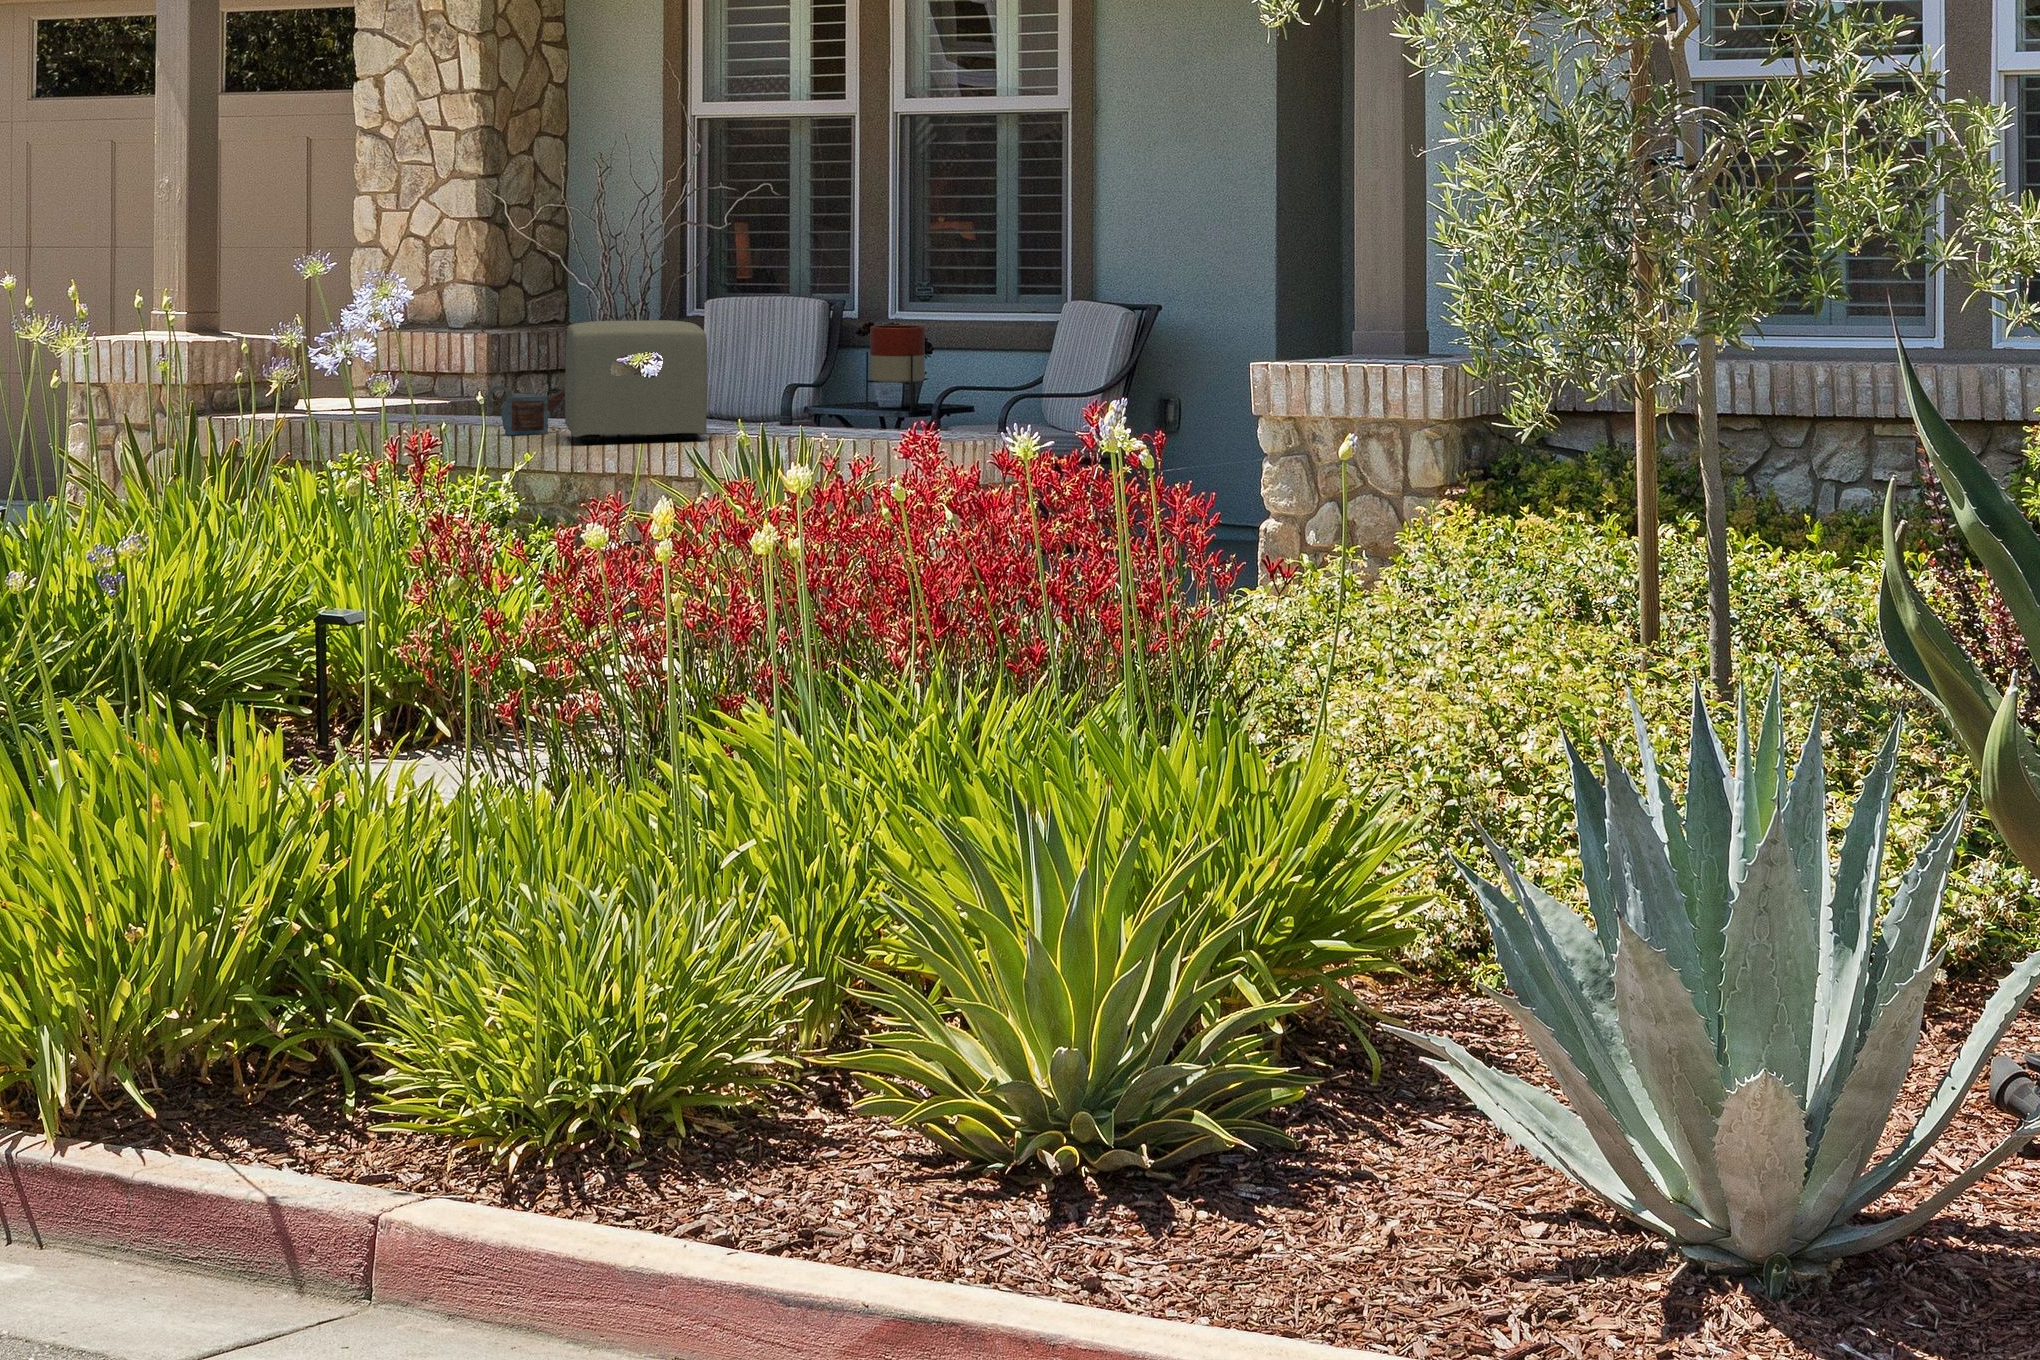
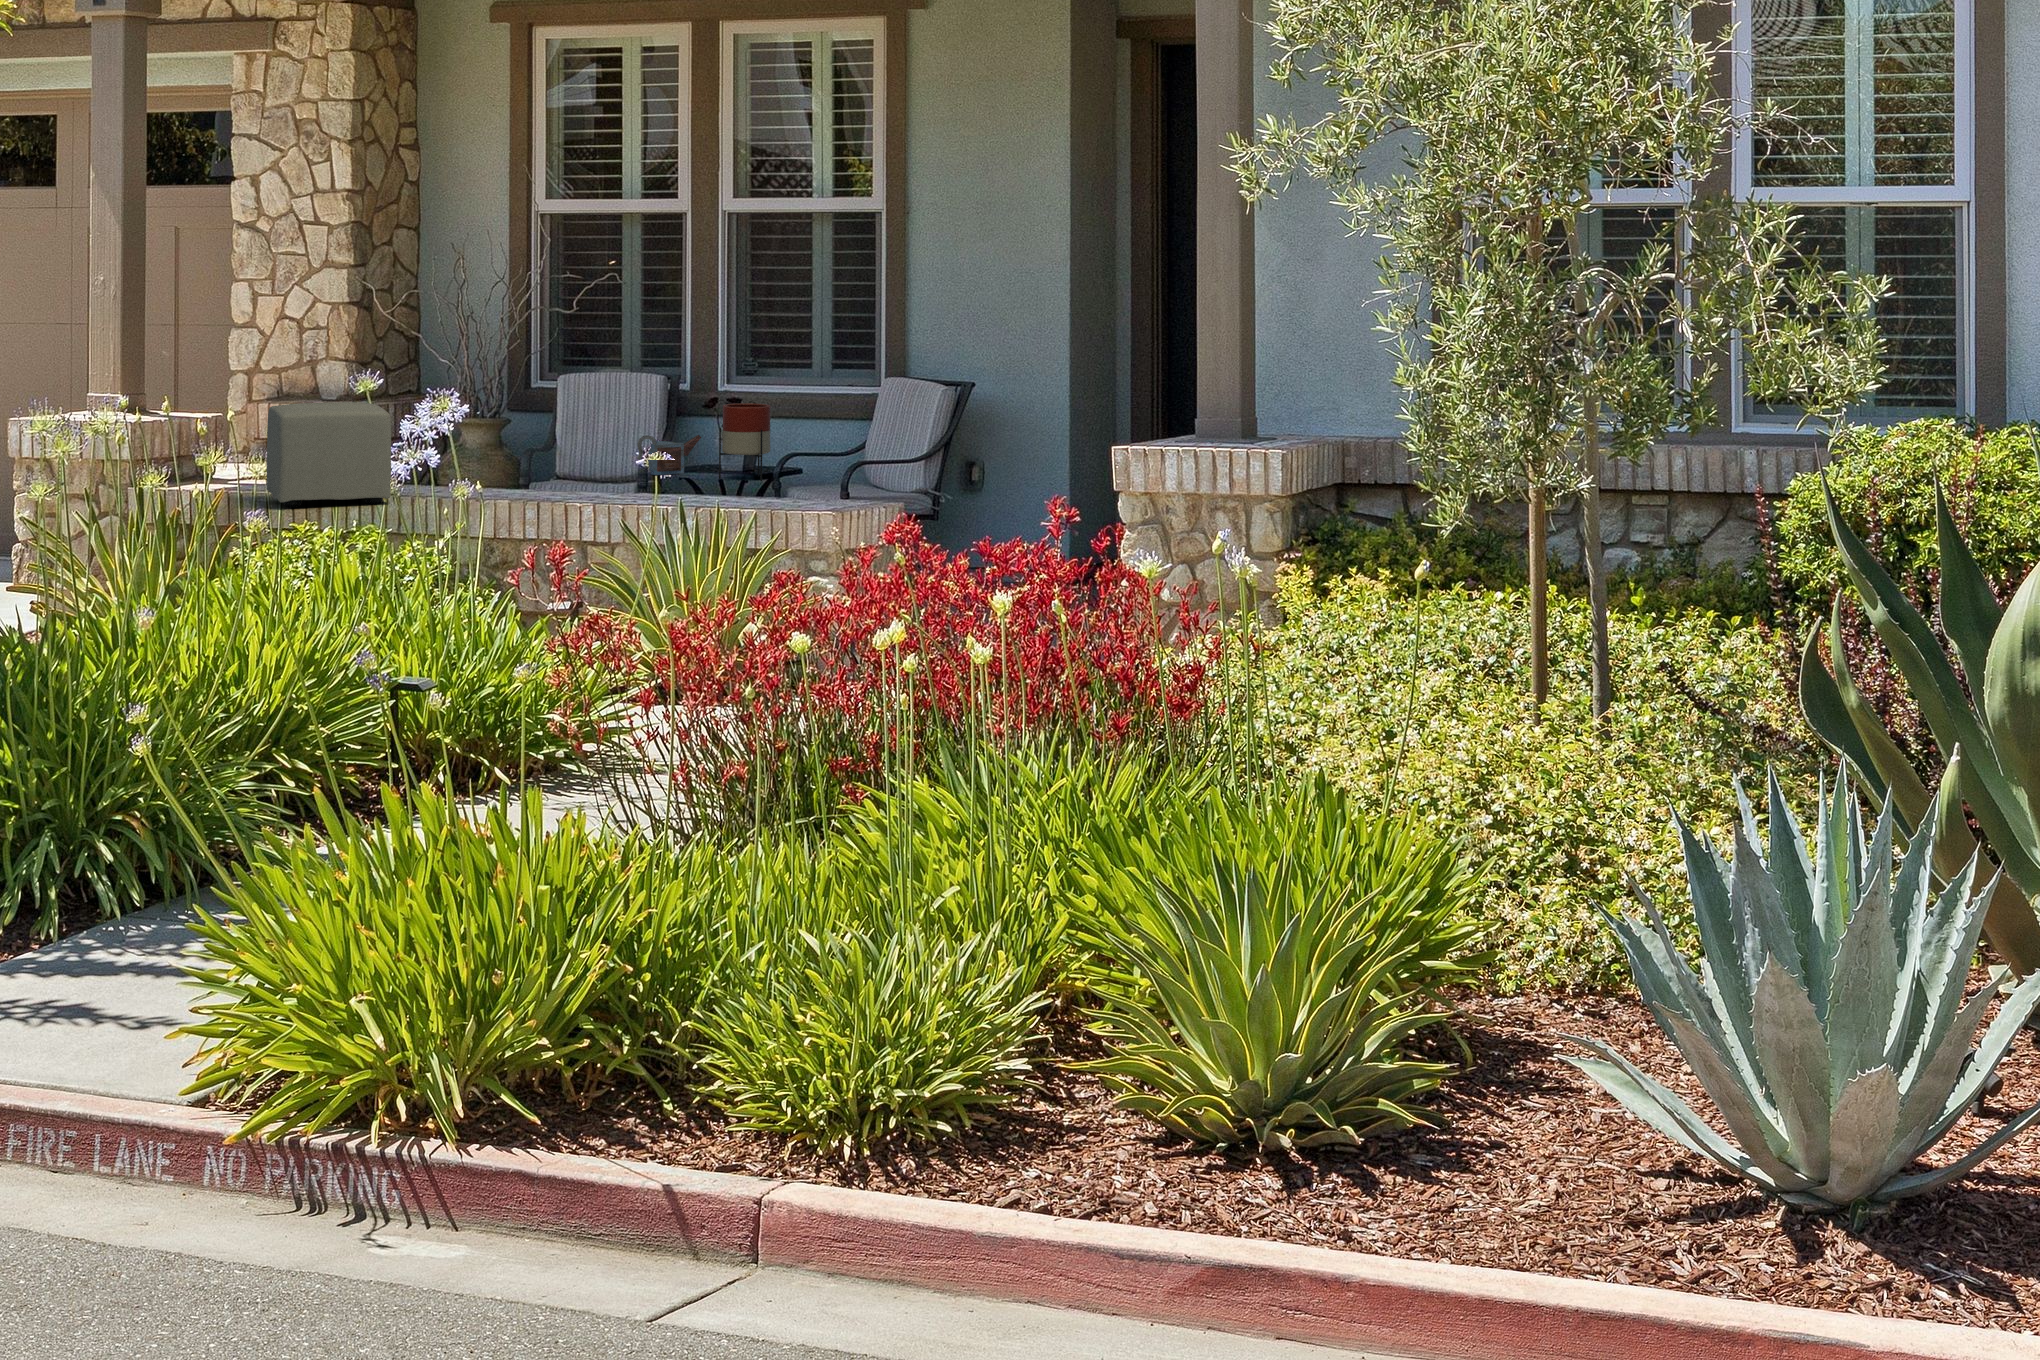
ottoman: present [565,320,707,444] -> present [266,402,391,508]
watering can: present [486,386,565,435] -> present [637,435,701,475]

